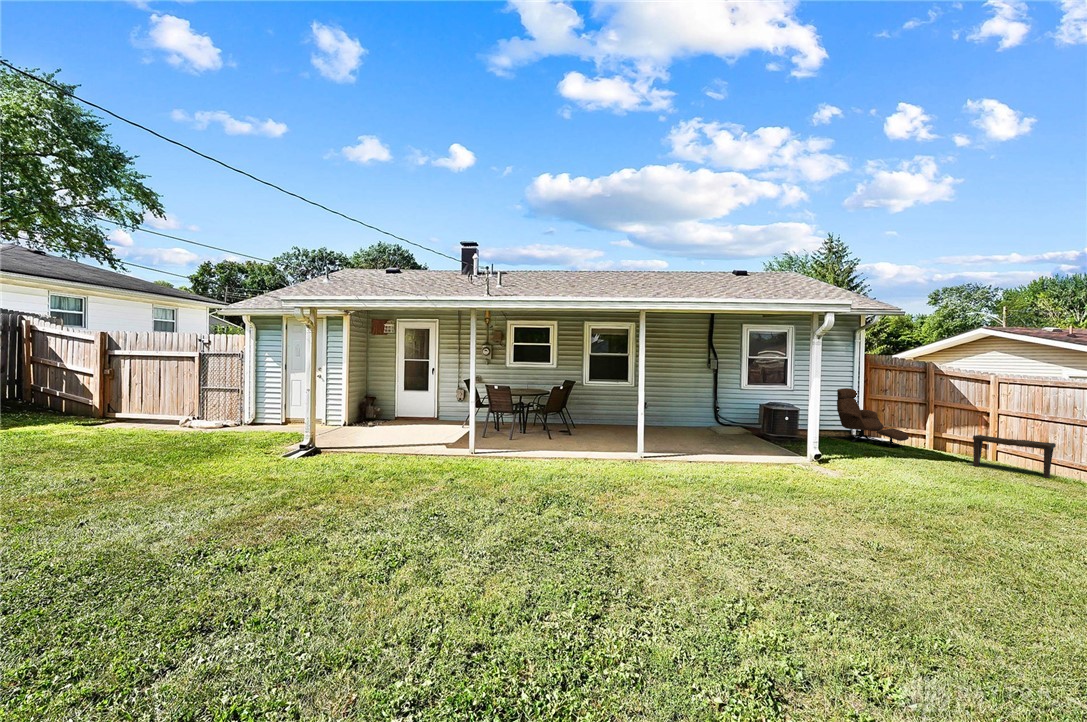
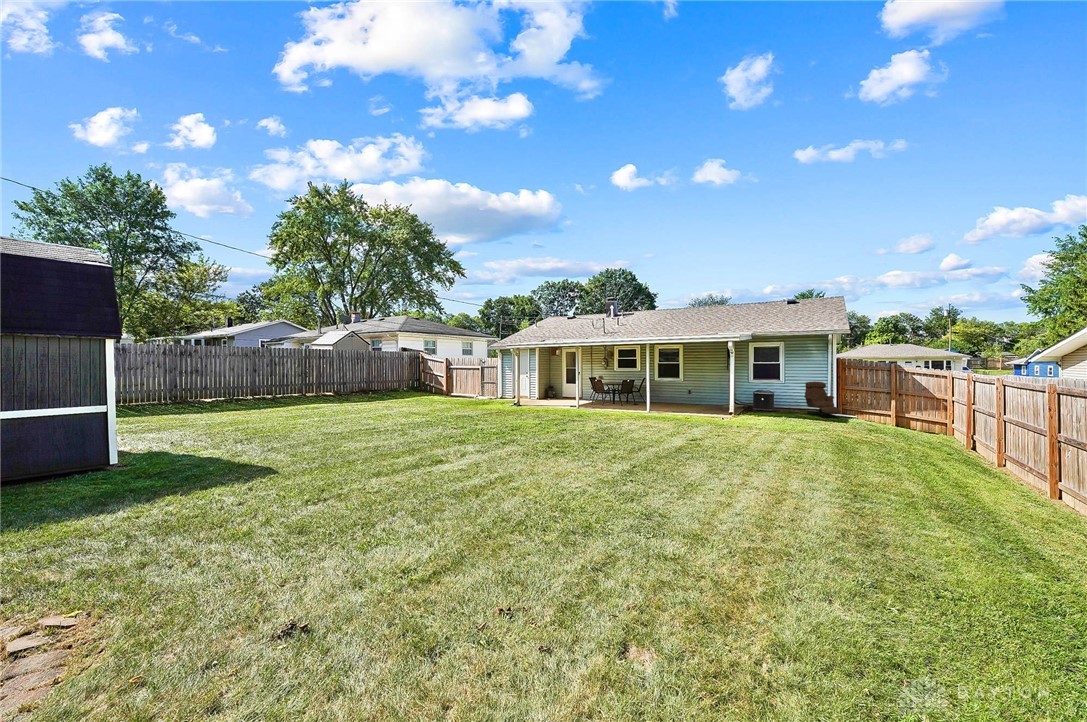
bench: present [973,435,1056,478] -> none [838,407,876,429]

